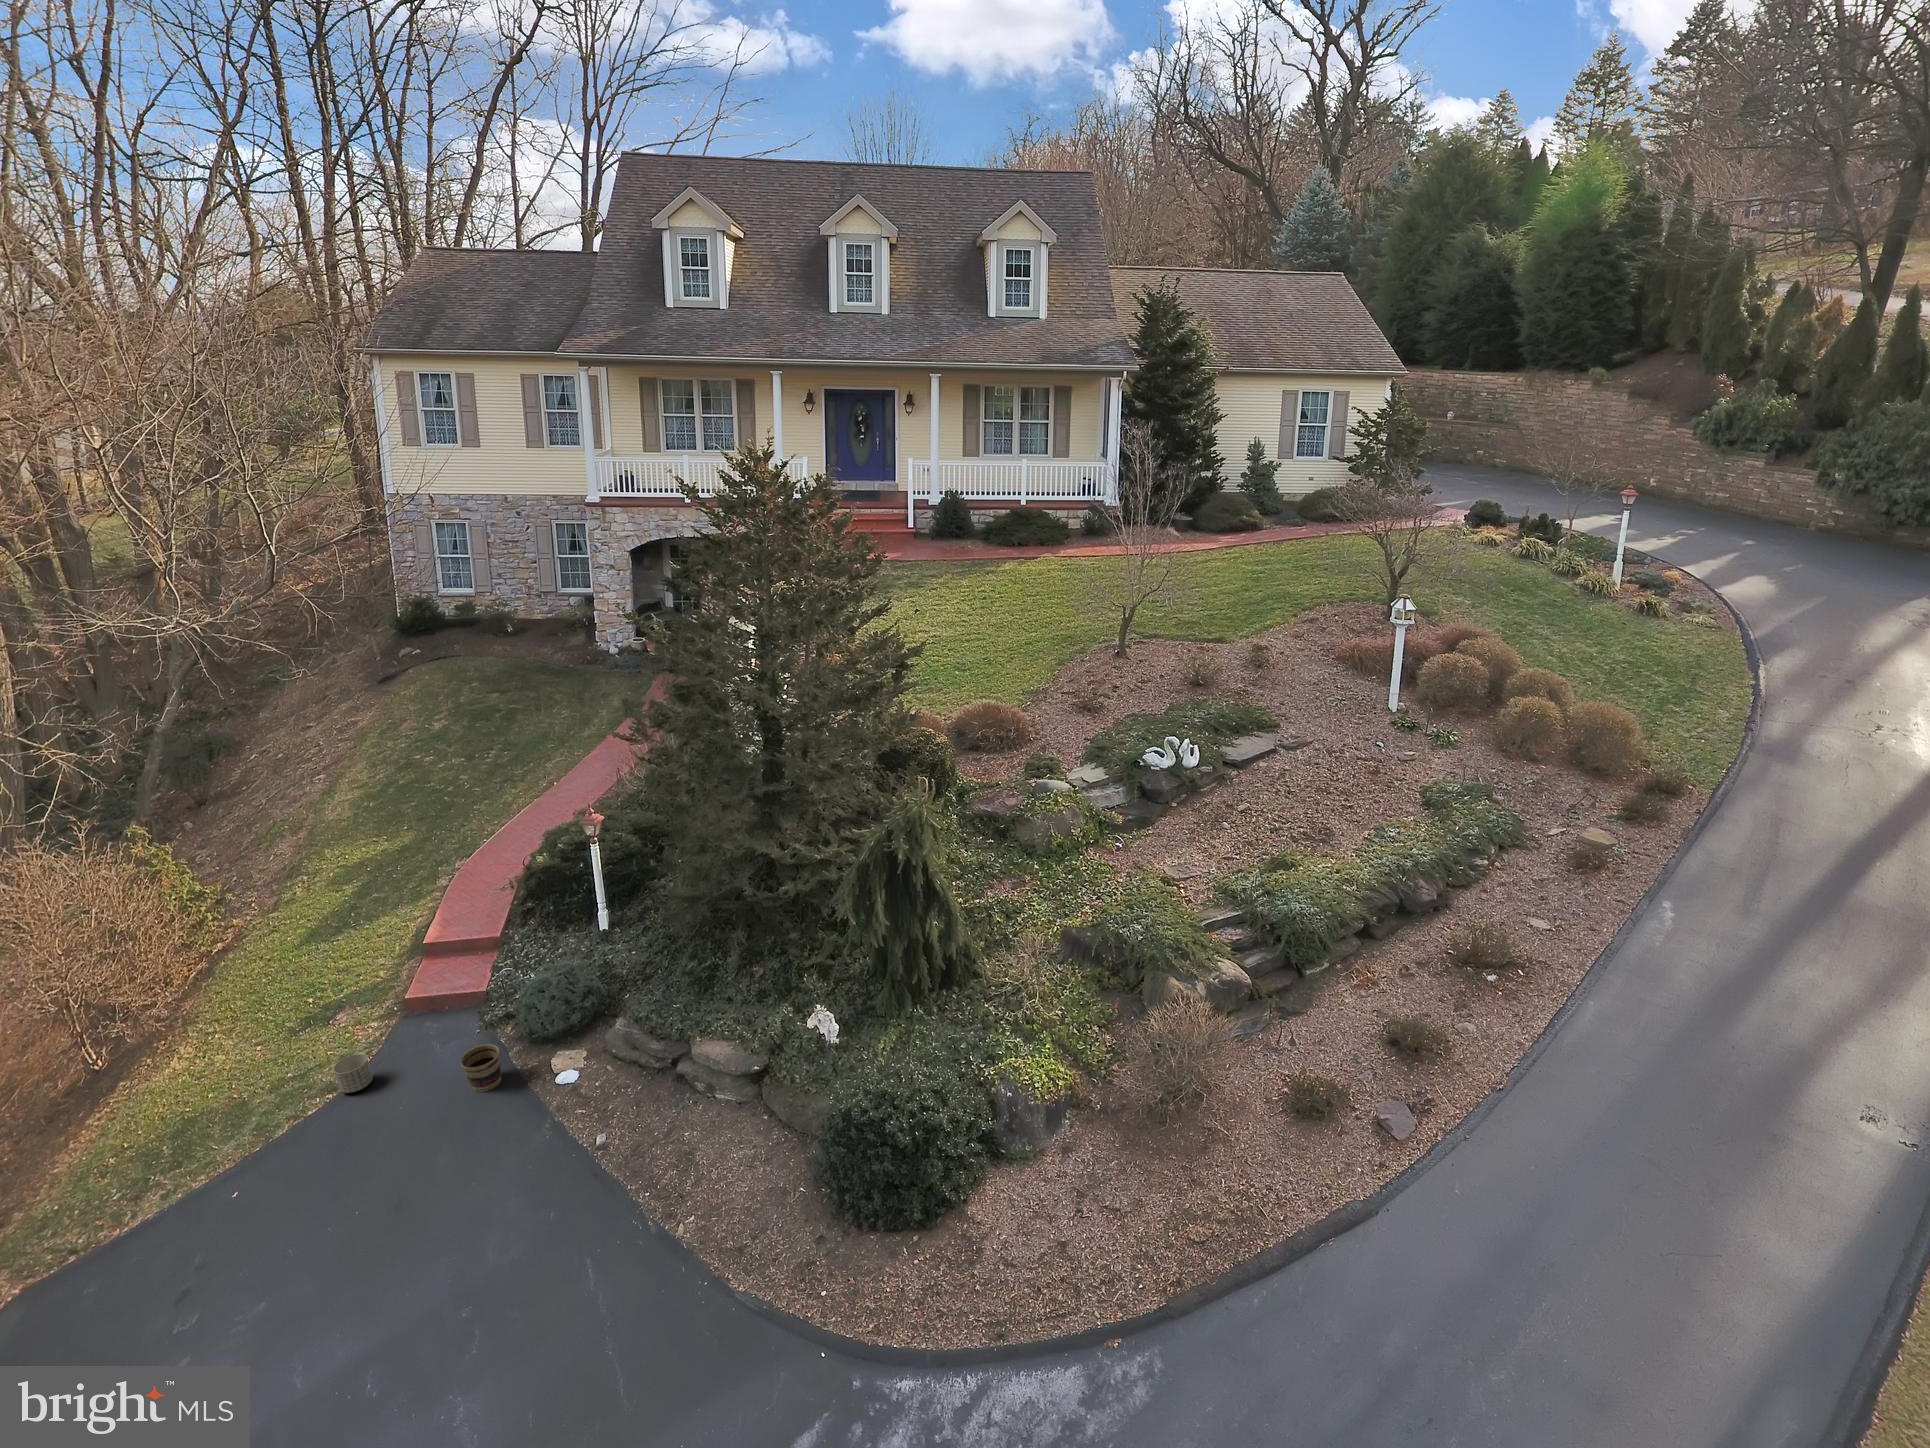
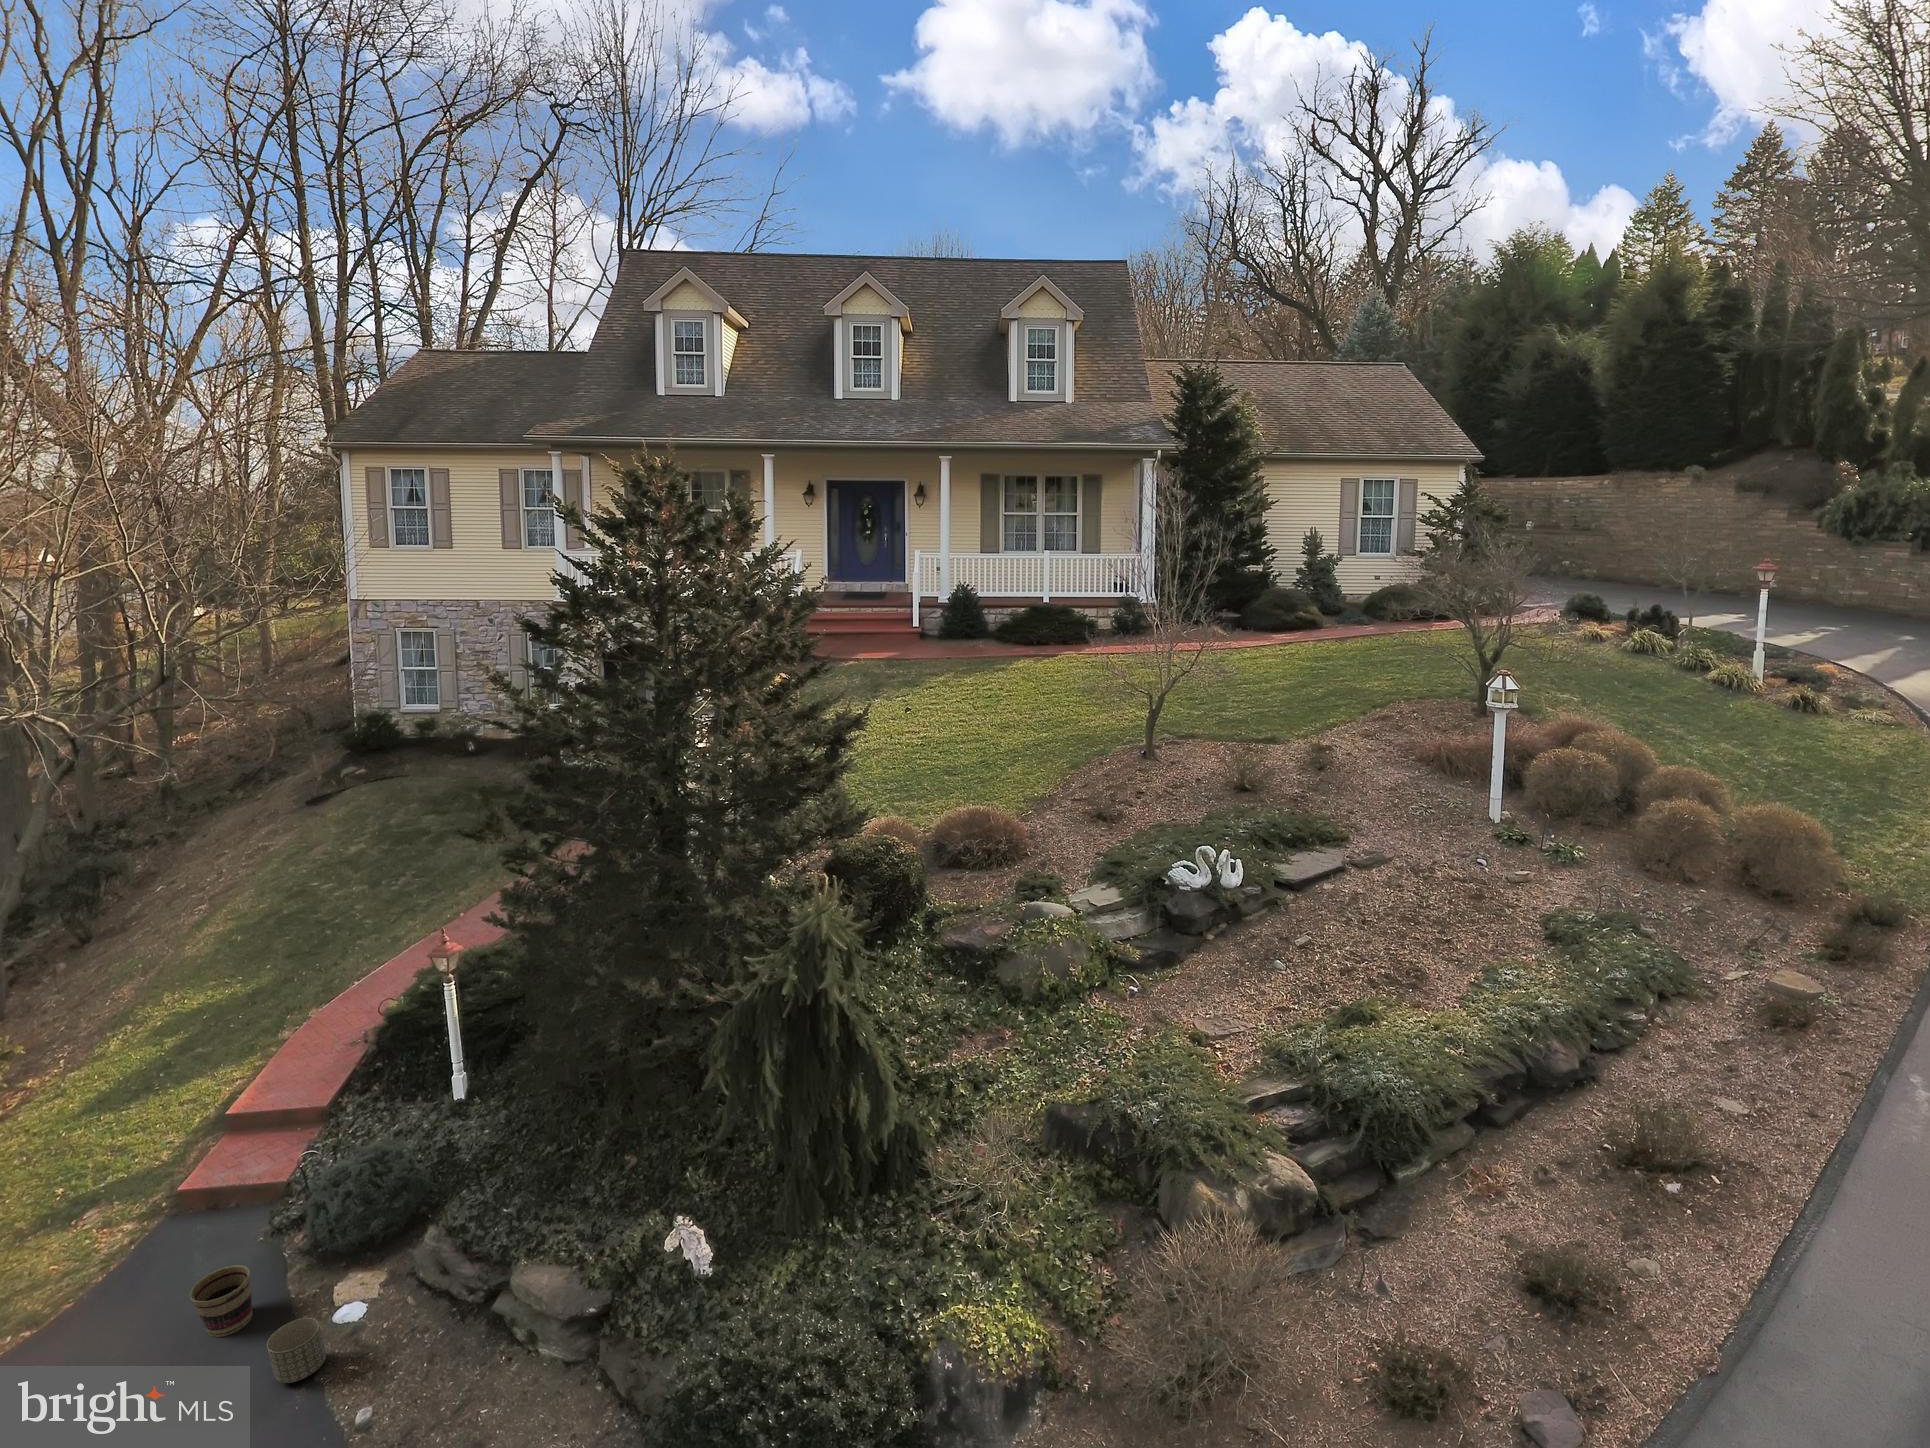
planter: present [333,1054,373,1093] -> present [267,1318,326,1383]

